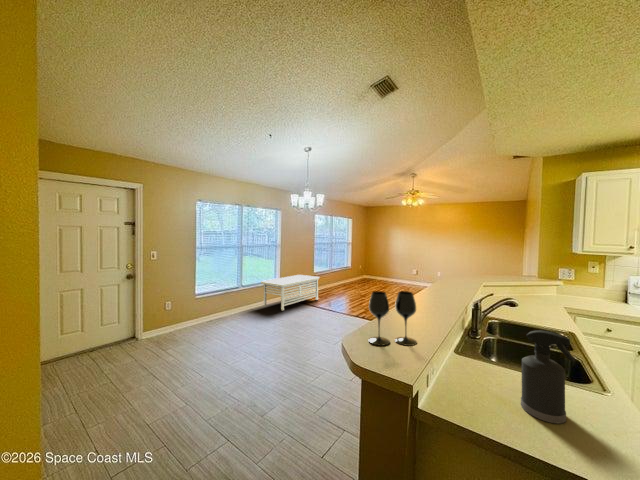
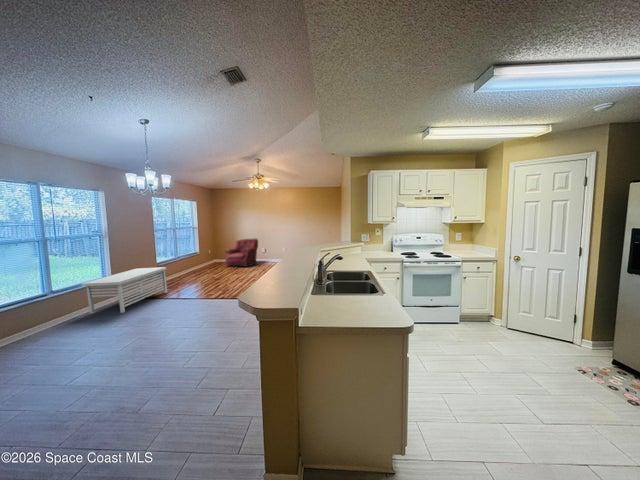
armchair: none [373,258,408,287] -> present [226,238,258,267]
wine glass: present [369,291,417,346] -> none [257,256,291,297]
spray bottle: present [521,330,575,424] -> none [347,265,368,311]

